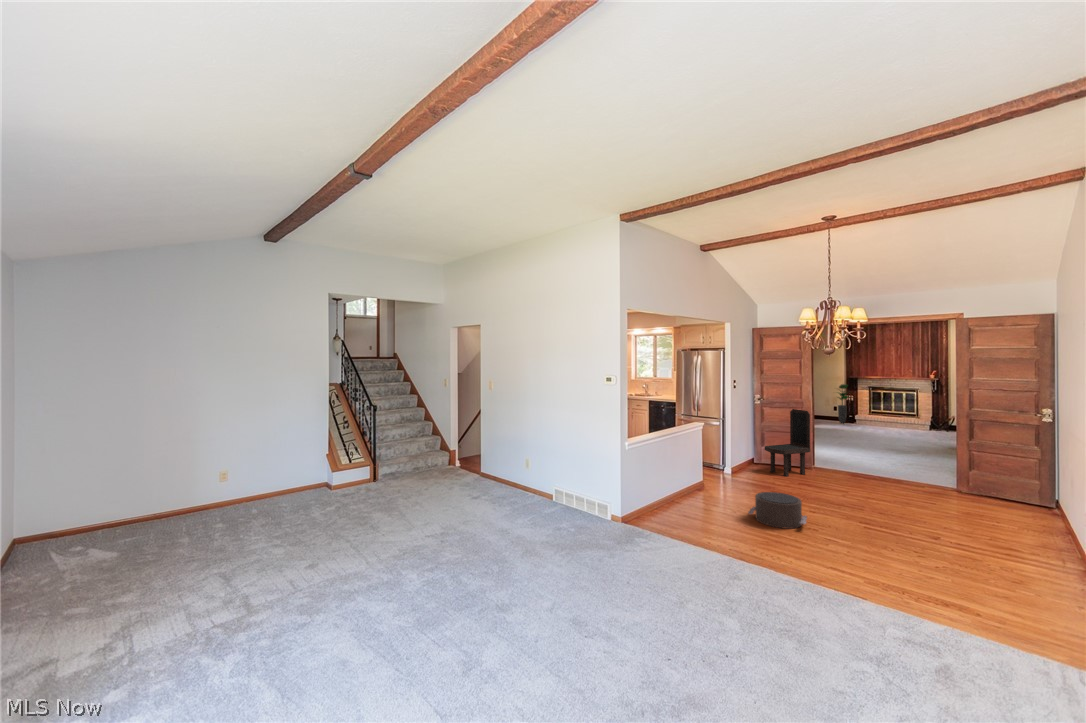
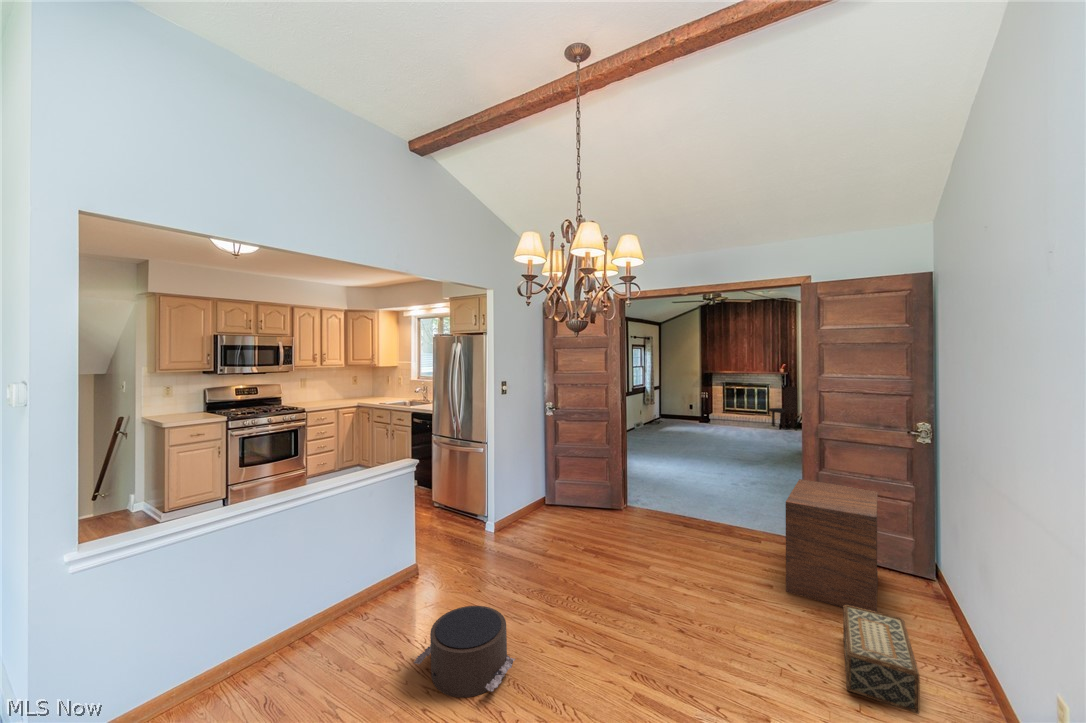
potted plant: present [838,384,848,423] -> none [686,381,706,424]
dining chair: present [765,409,810,477] -> present [768,387,797,428]
side table: none [970,443,1042,524] -> present [785,479,878,612]
woven basket: none [1018,508,1073,553] -> present [843,605,920,714]

